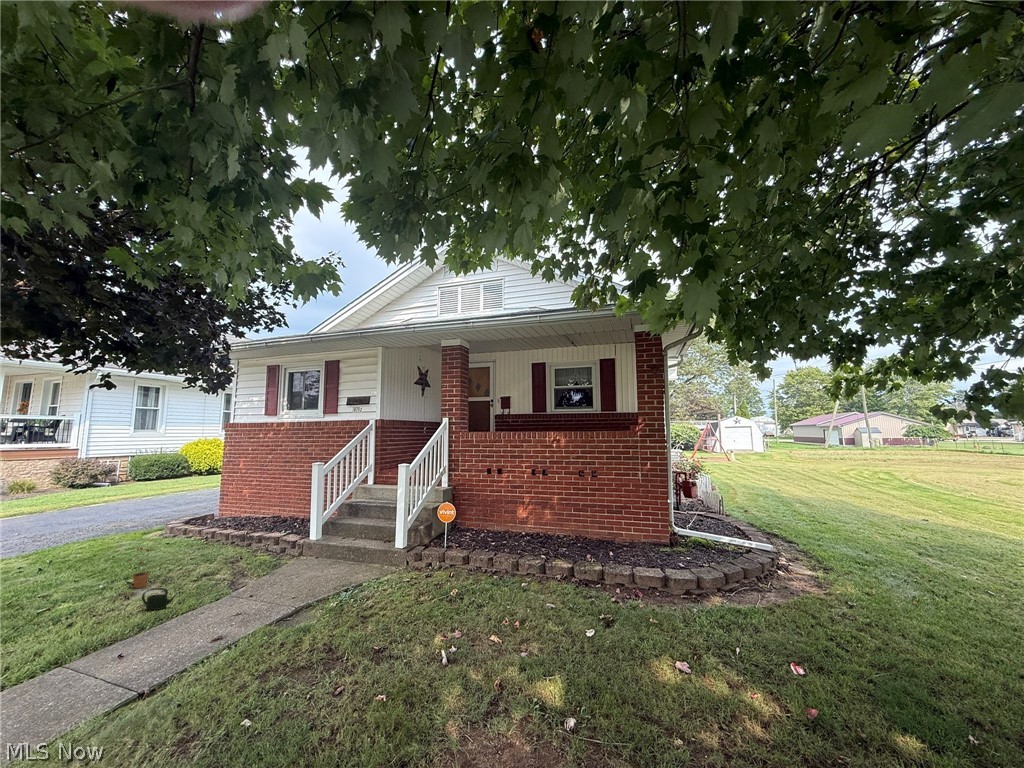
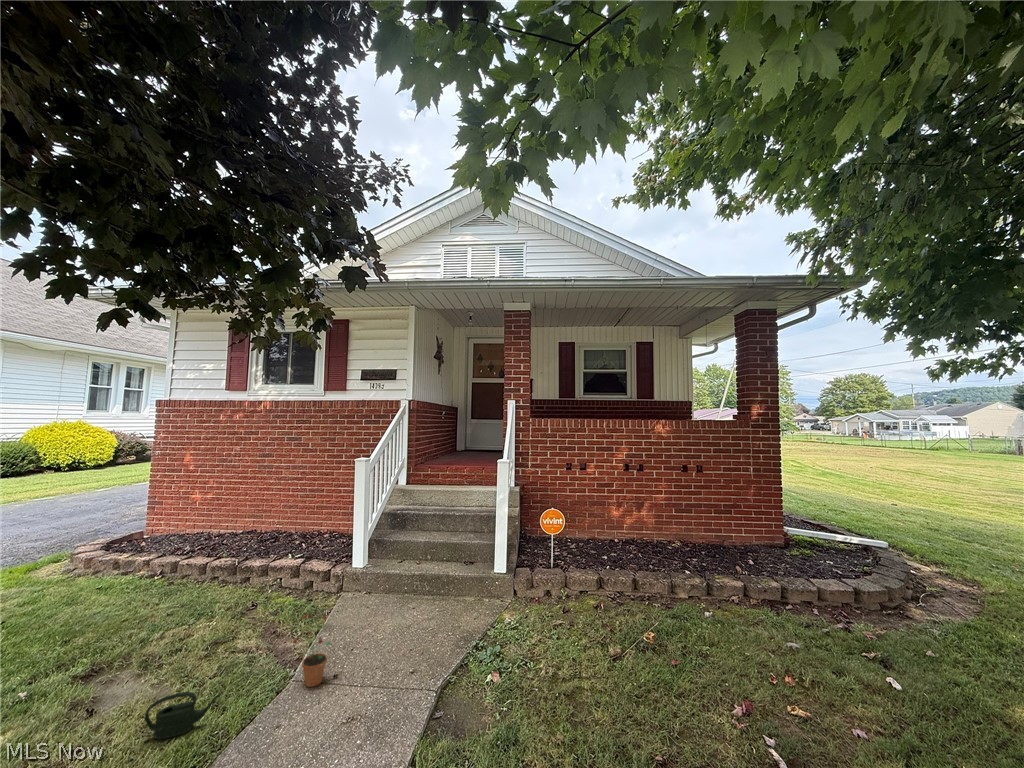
potted plant: present [127,548,149,588] -> present [293,613,331,687]

